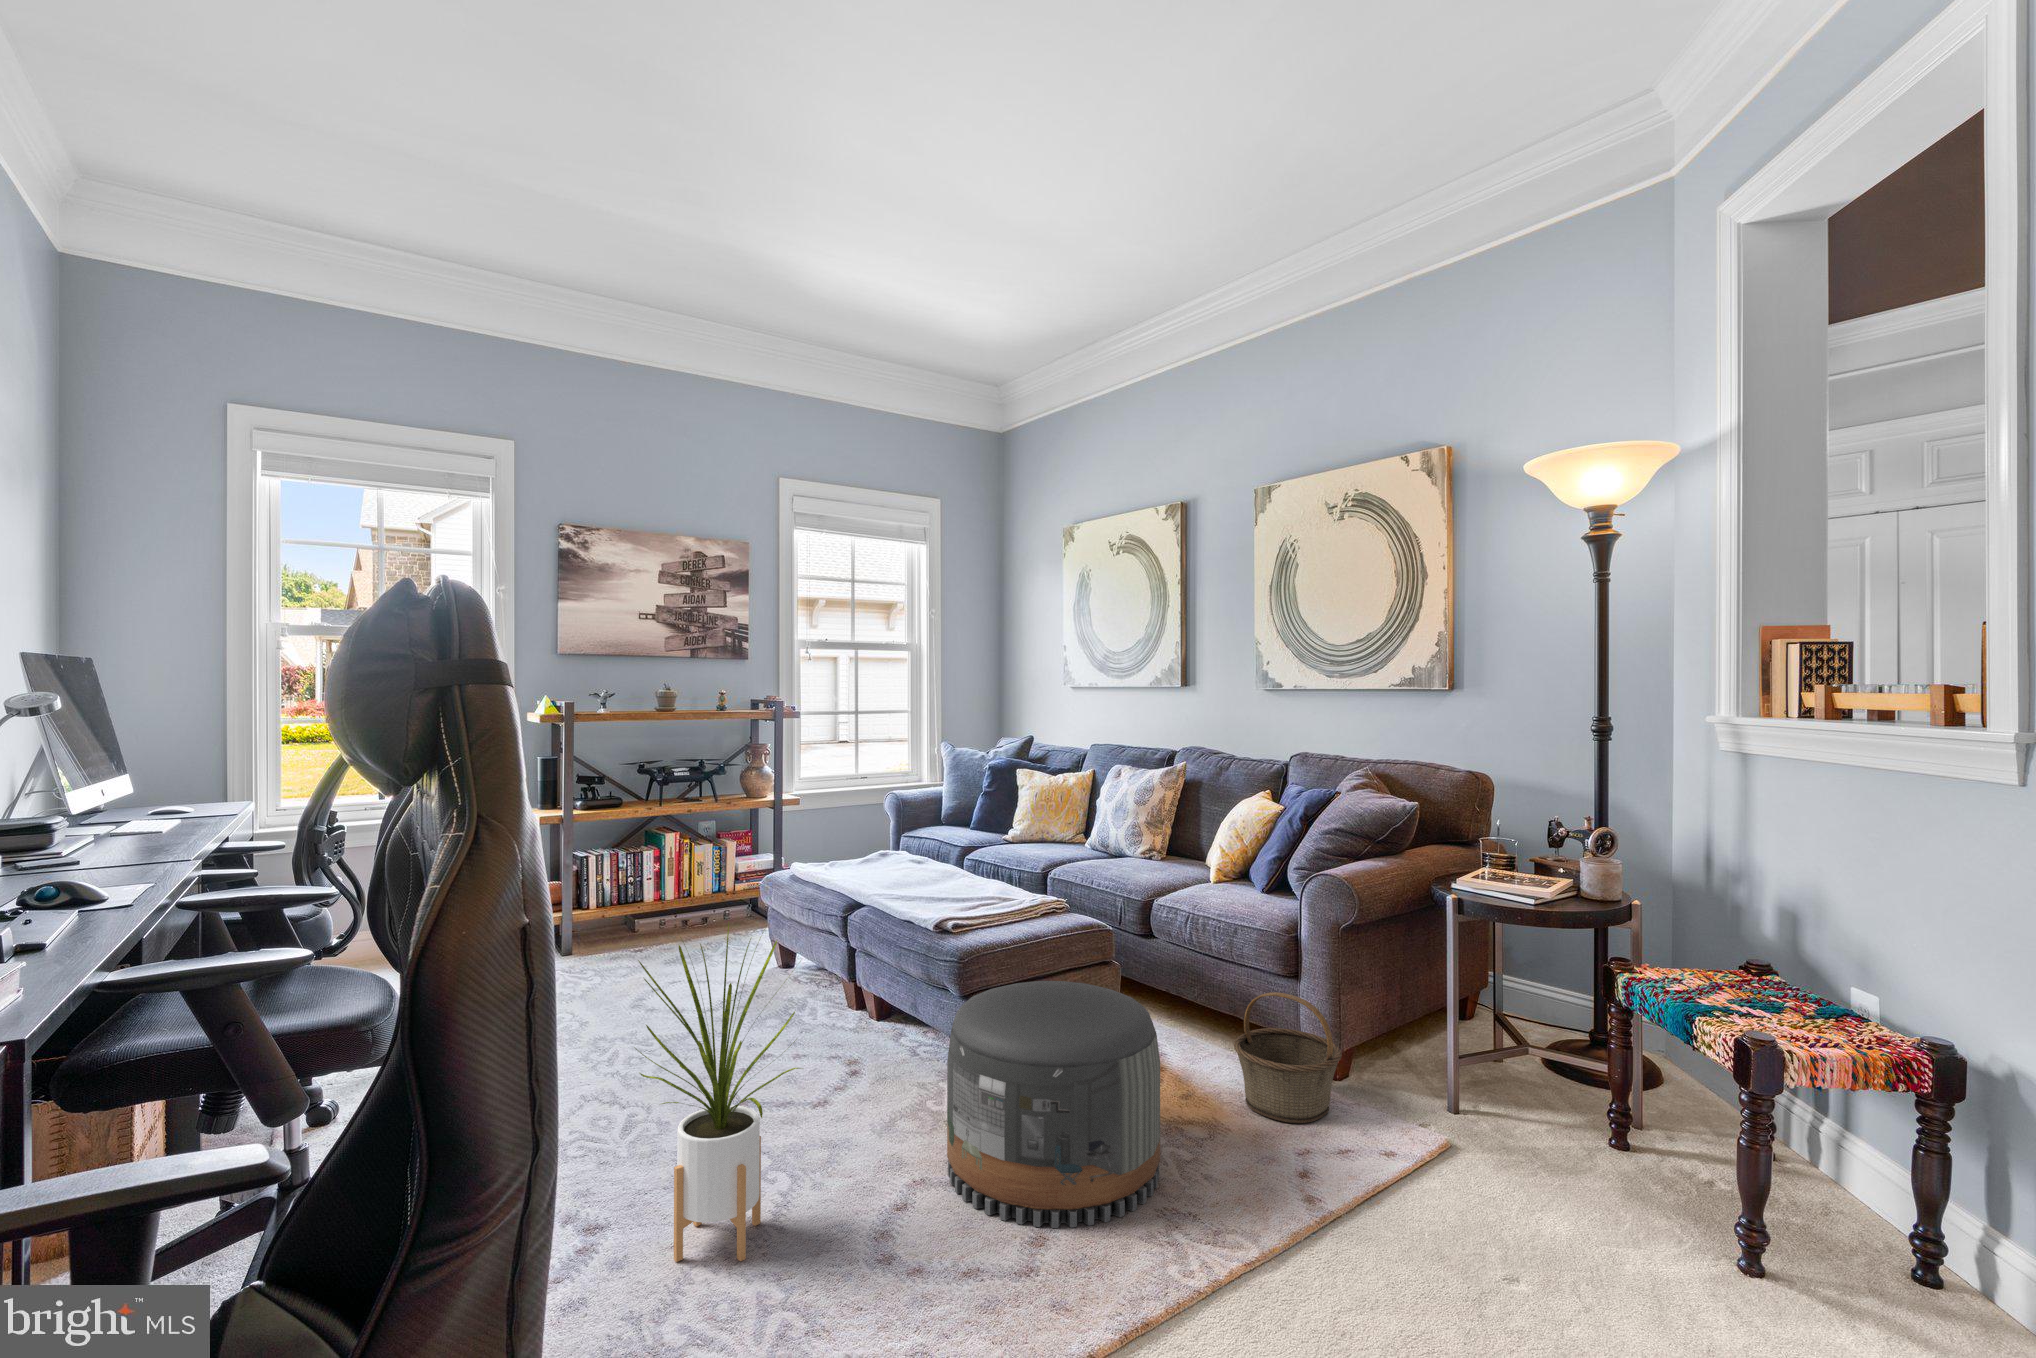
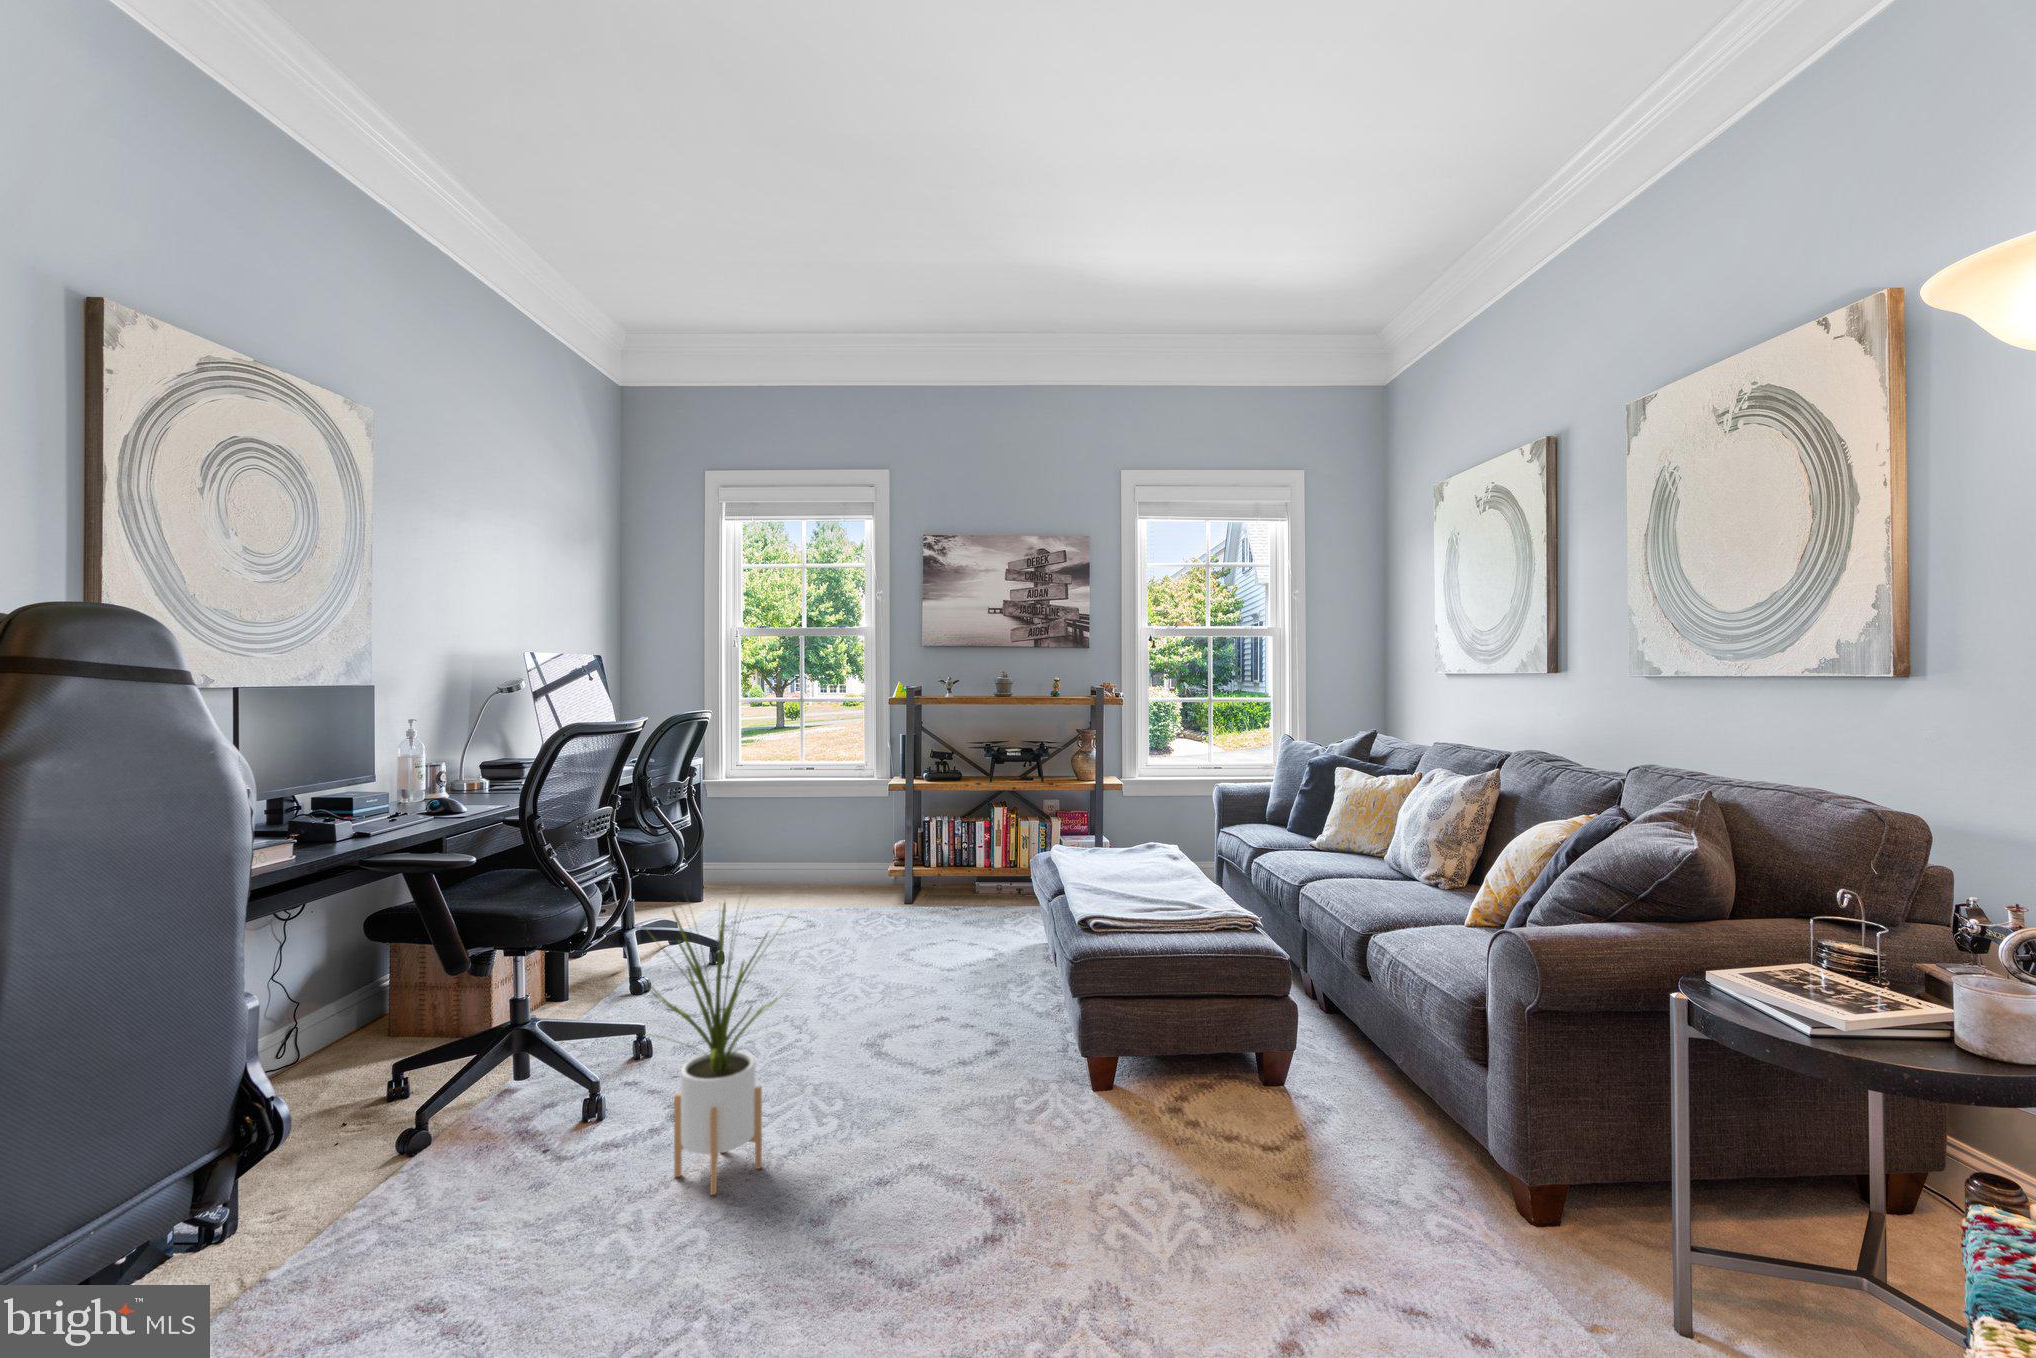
pouf: present [947,981,1160,1228] -> none [927,1000,1167,1294]
basket: present [1234,992,1342,1123] -> none [1336,1083,1491,1276]

